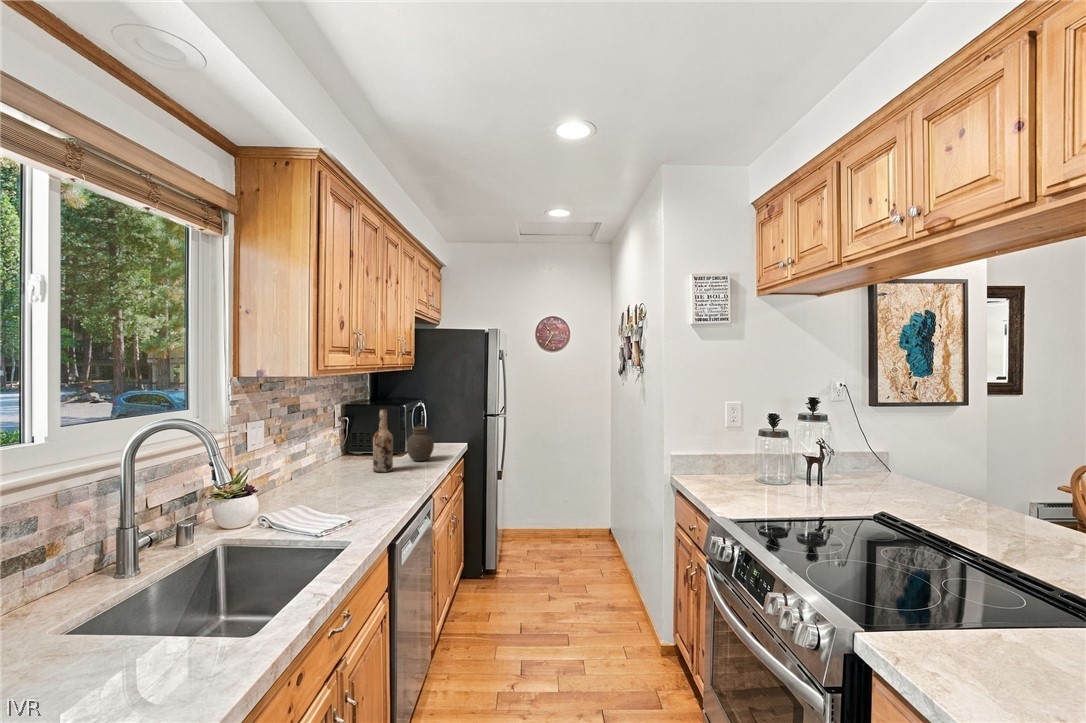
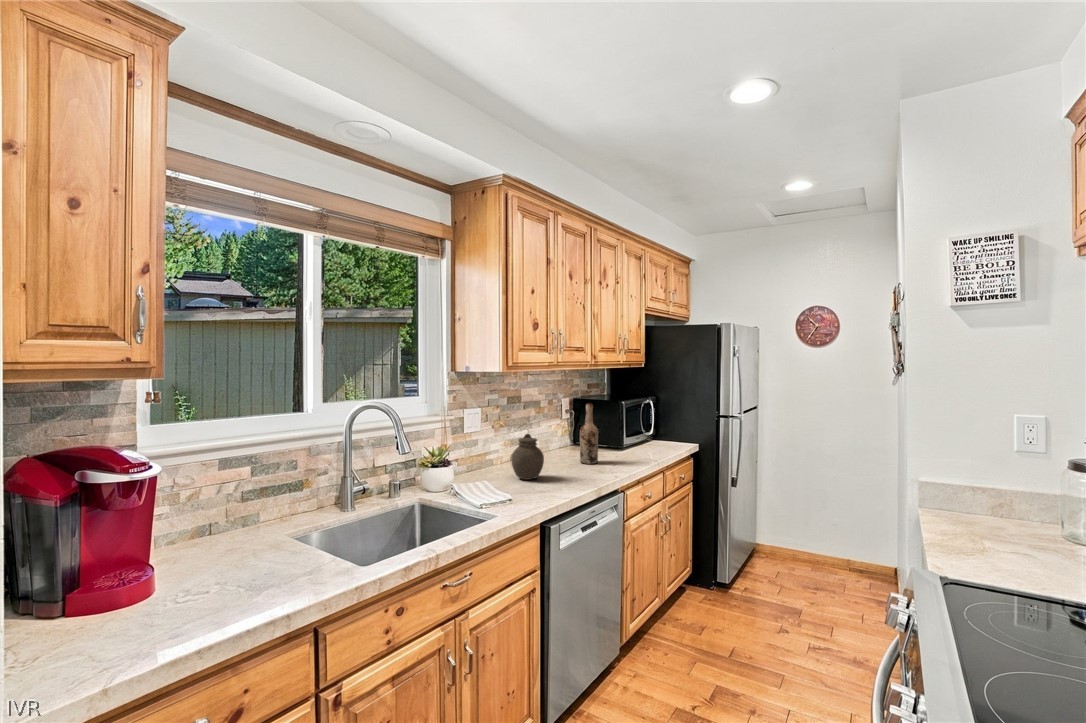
jar: present [406,424,434,461] -> present [511,434,544,480]

